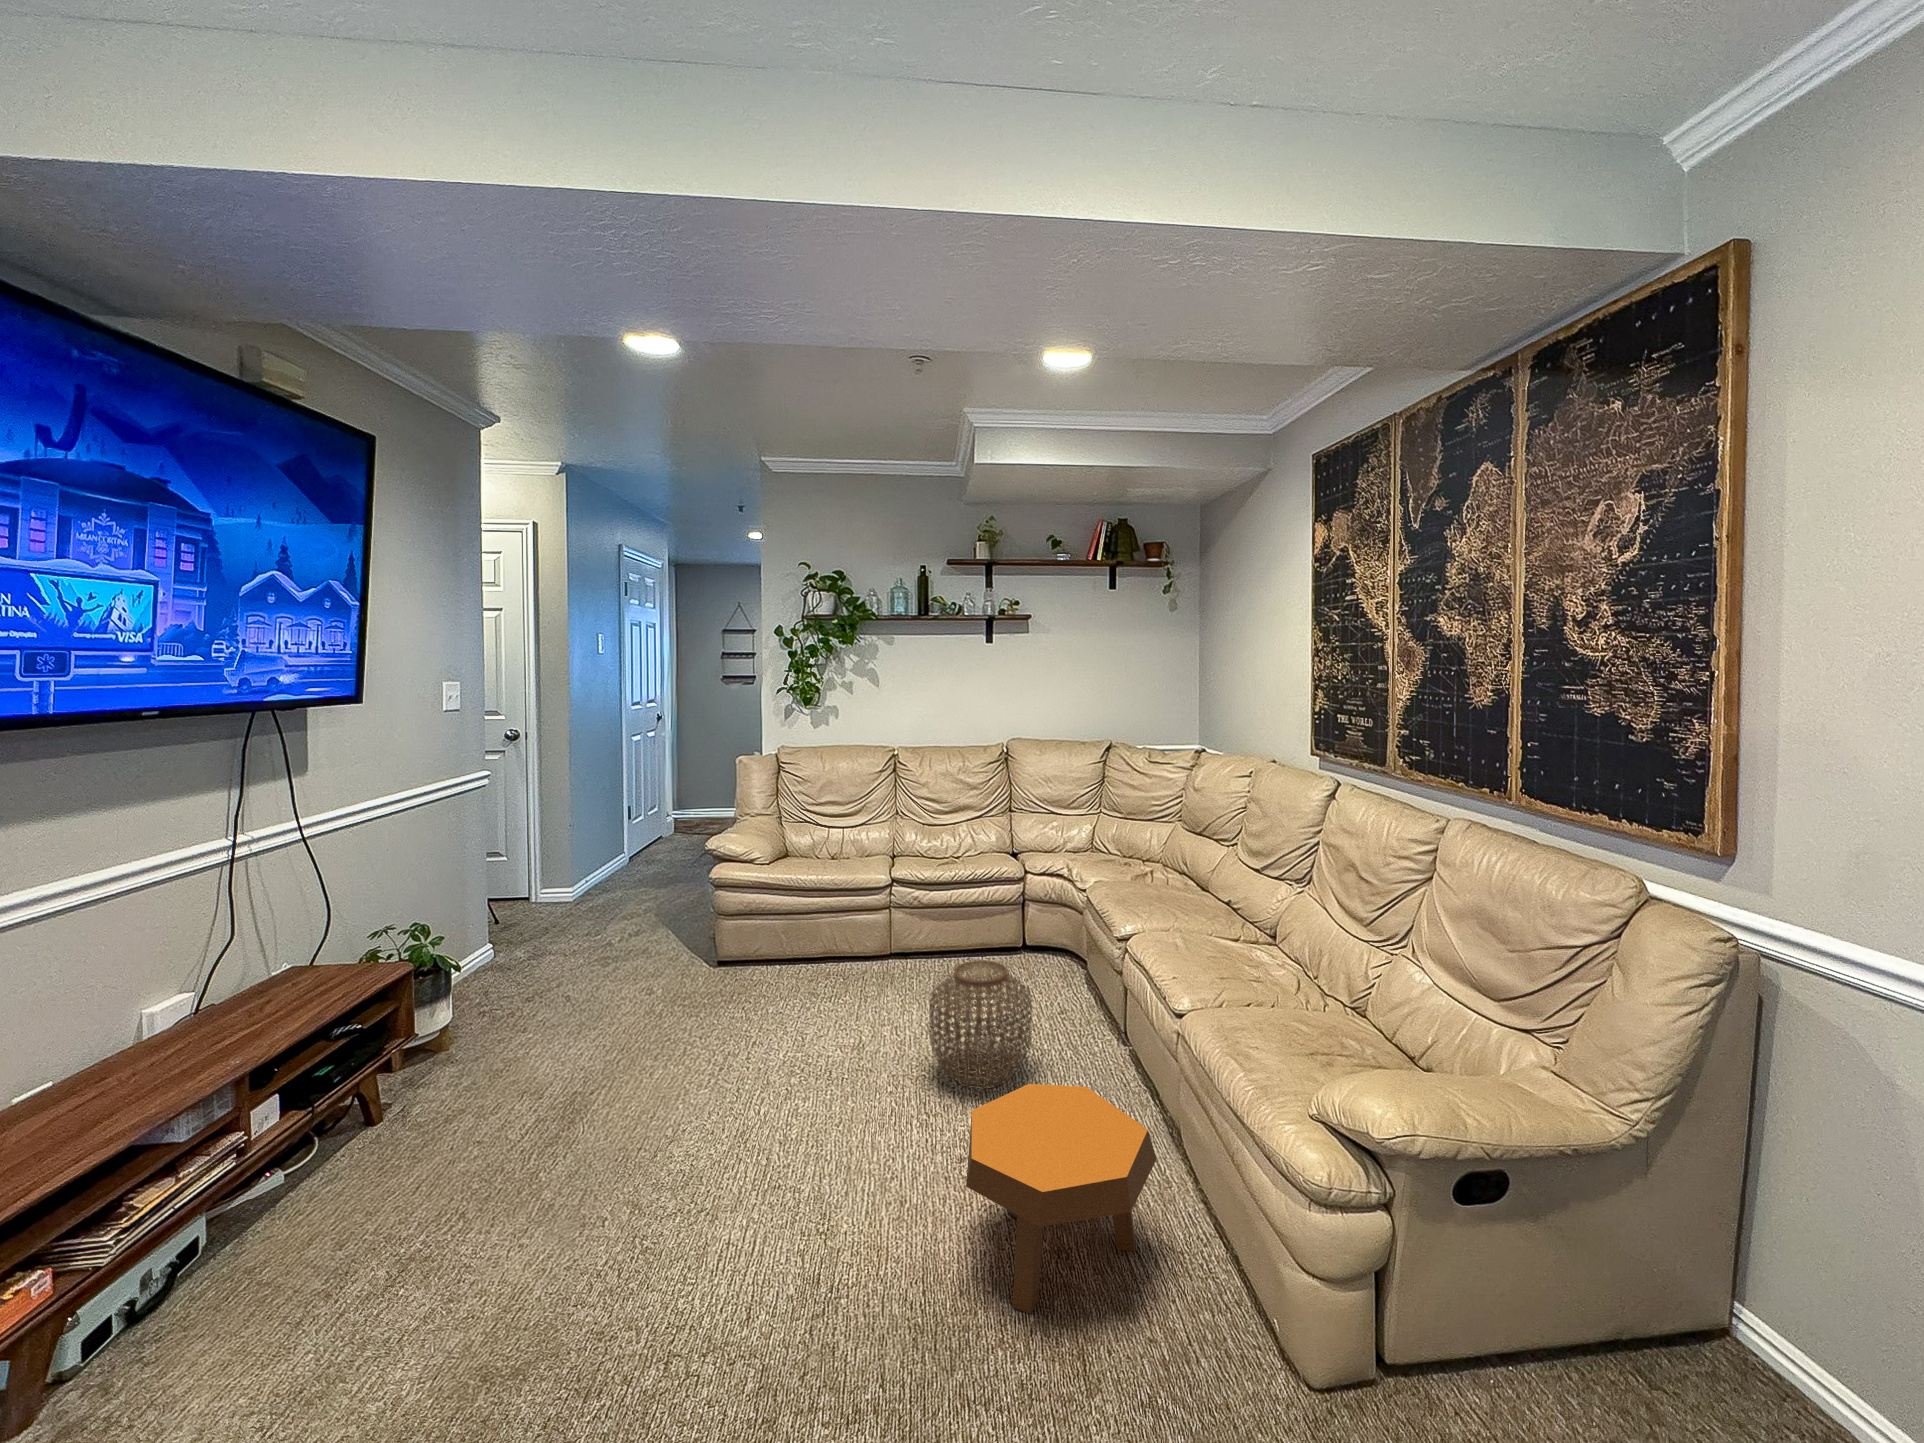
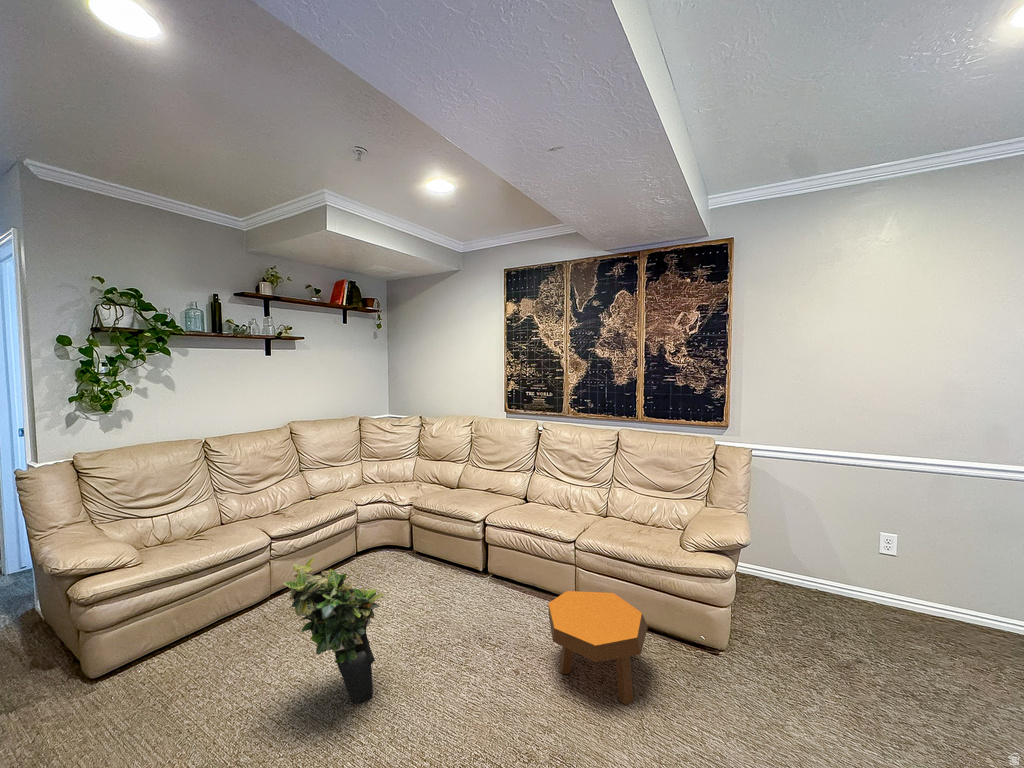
potted plant: none [734,888,849,1092] -> present [284,558,384,703]
woven basket: present [929,960,1032,1089] -> none [412,556,477,638]

